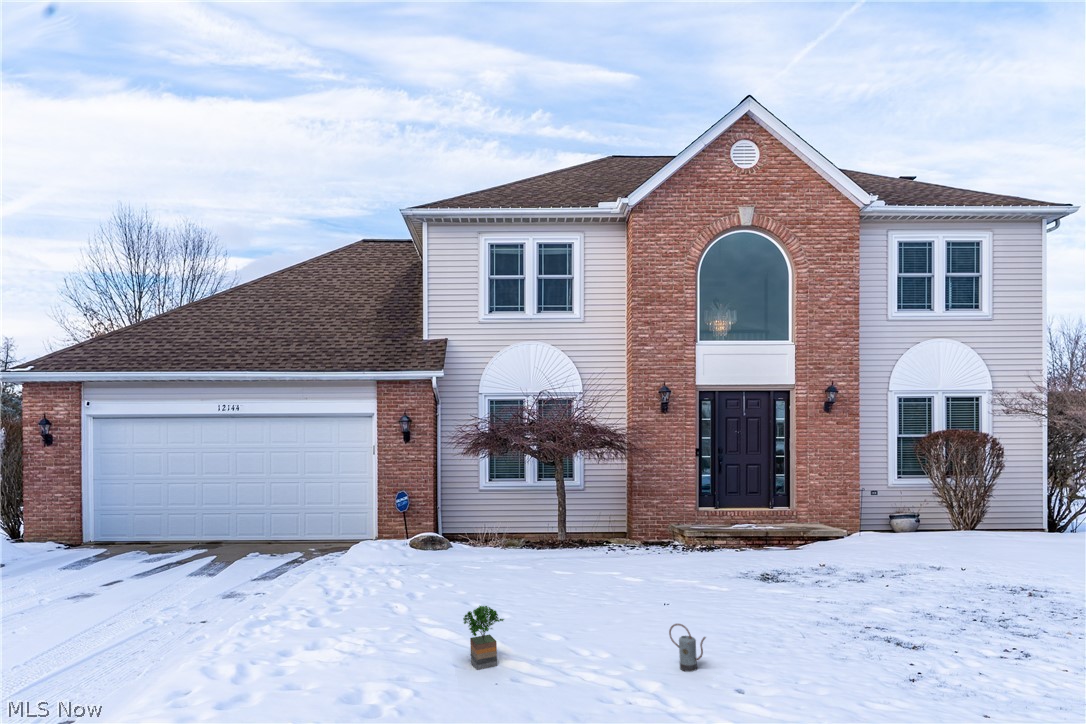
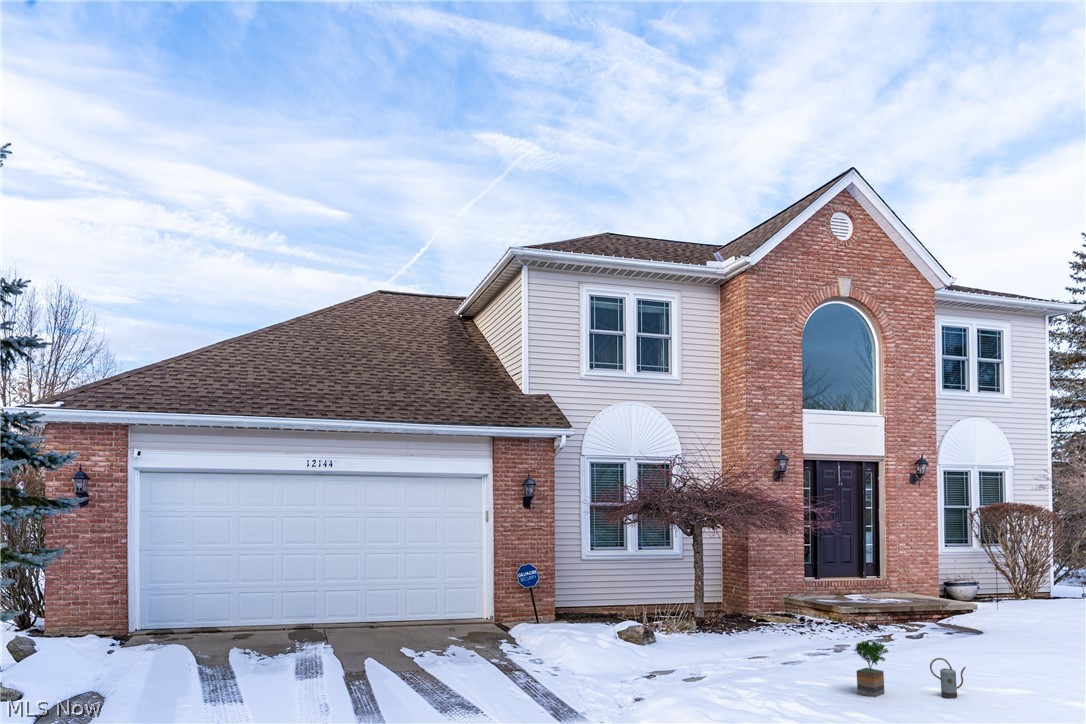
watering can: present [669,624,706,672] -> present [930,658,966,699]

